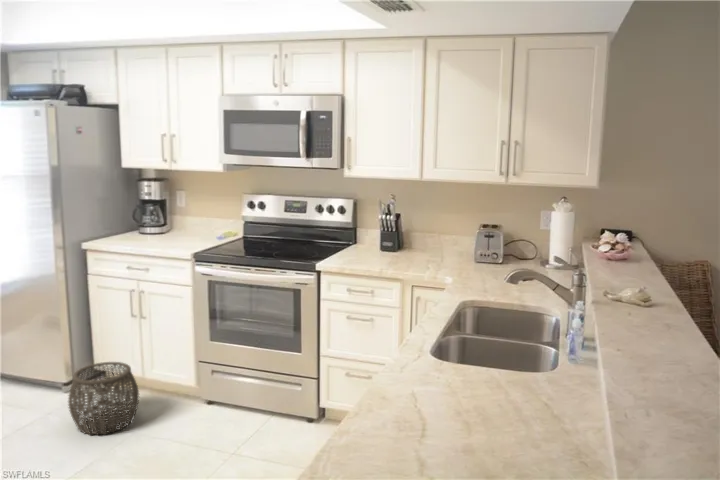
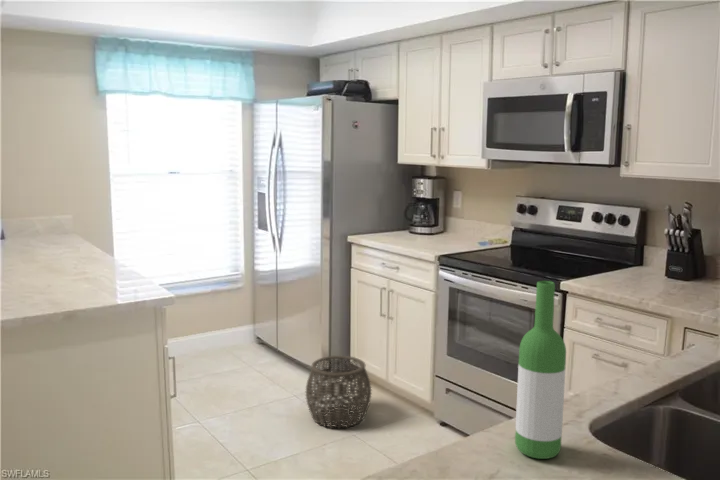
wine bottle: none [413,265,443,379] -> present [515,281,566,459]

